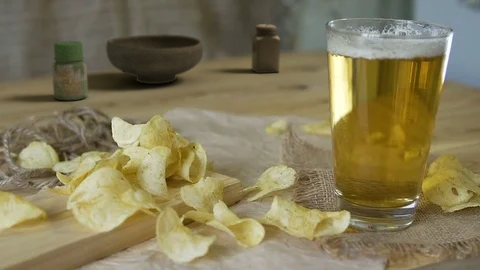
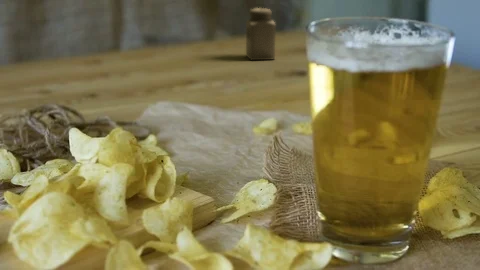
bowl: present [106,34,203,84] -> none [89,20,192,74]
jar: present [52,41,88,100] -> none [28,30,67,94]

